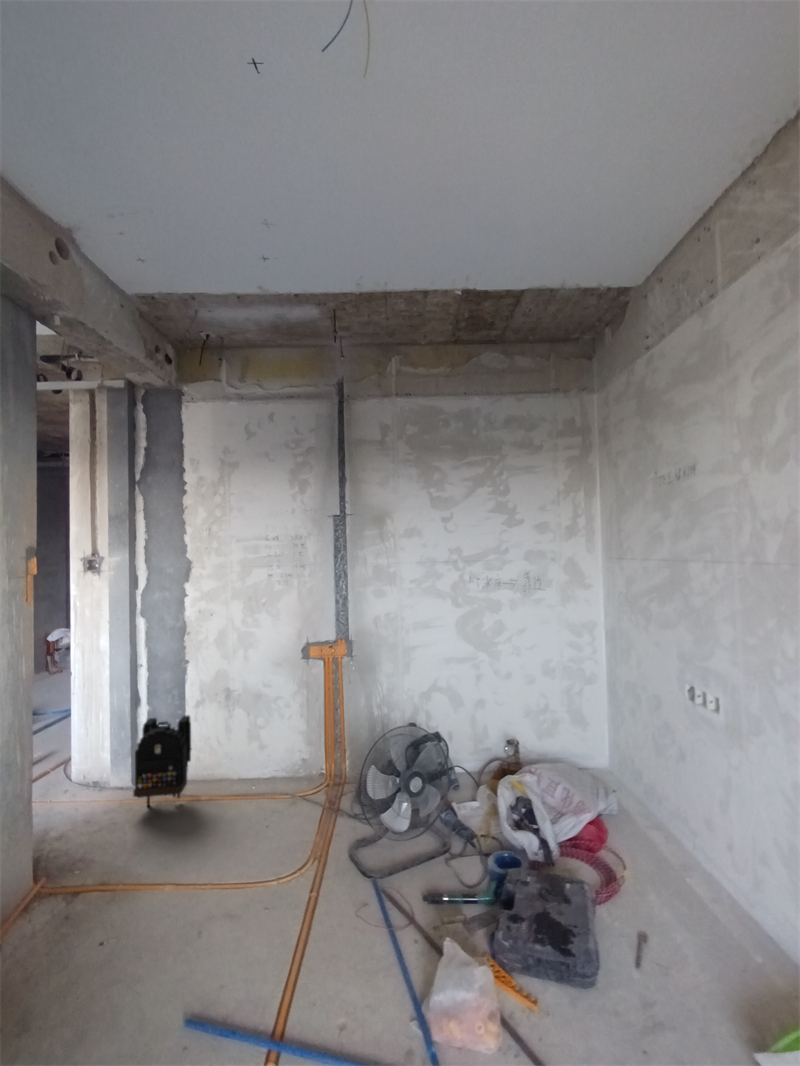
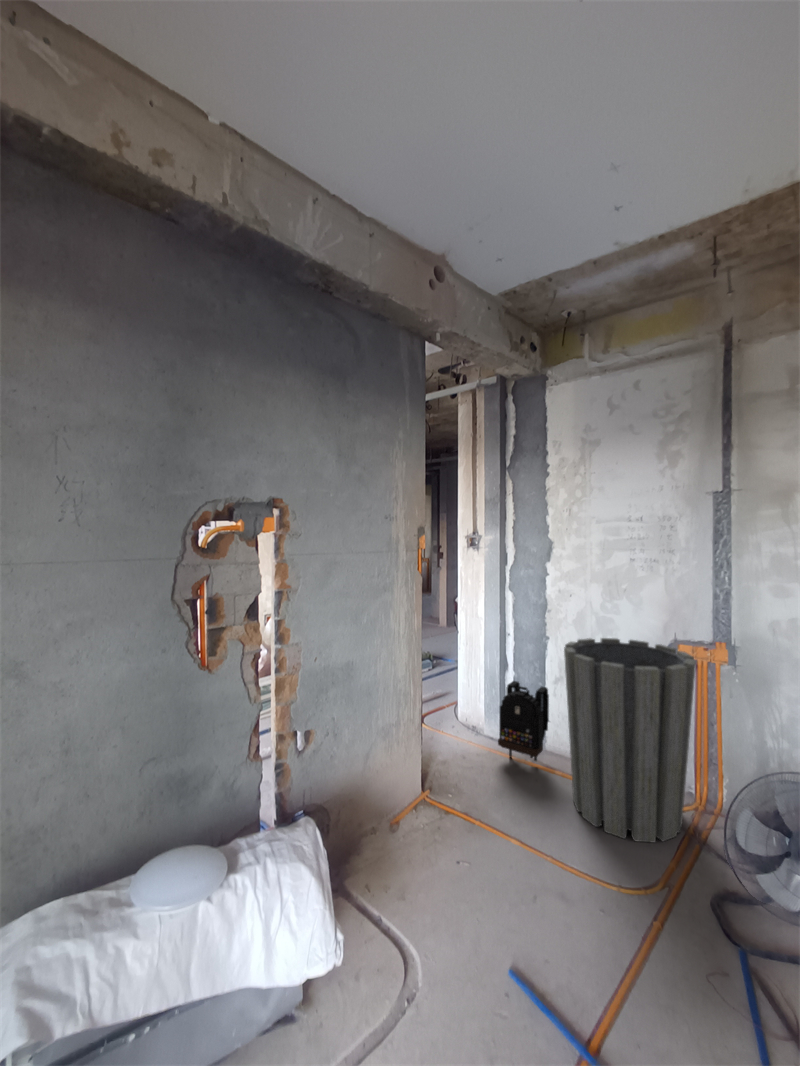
trash can: none [213,648,326,838] -> present [564,638,696,842]

